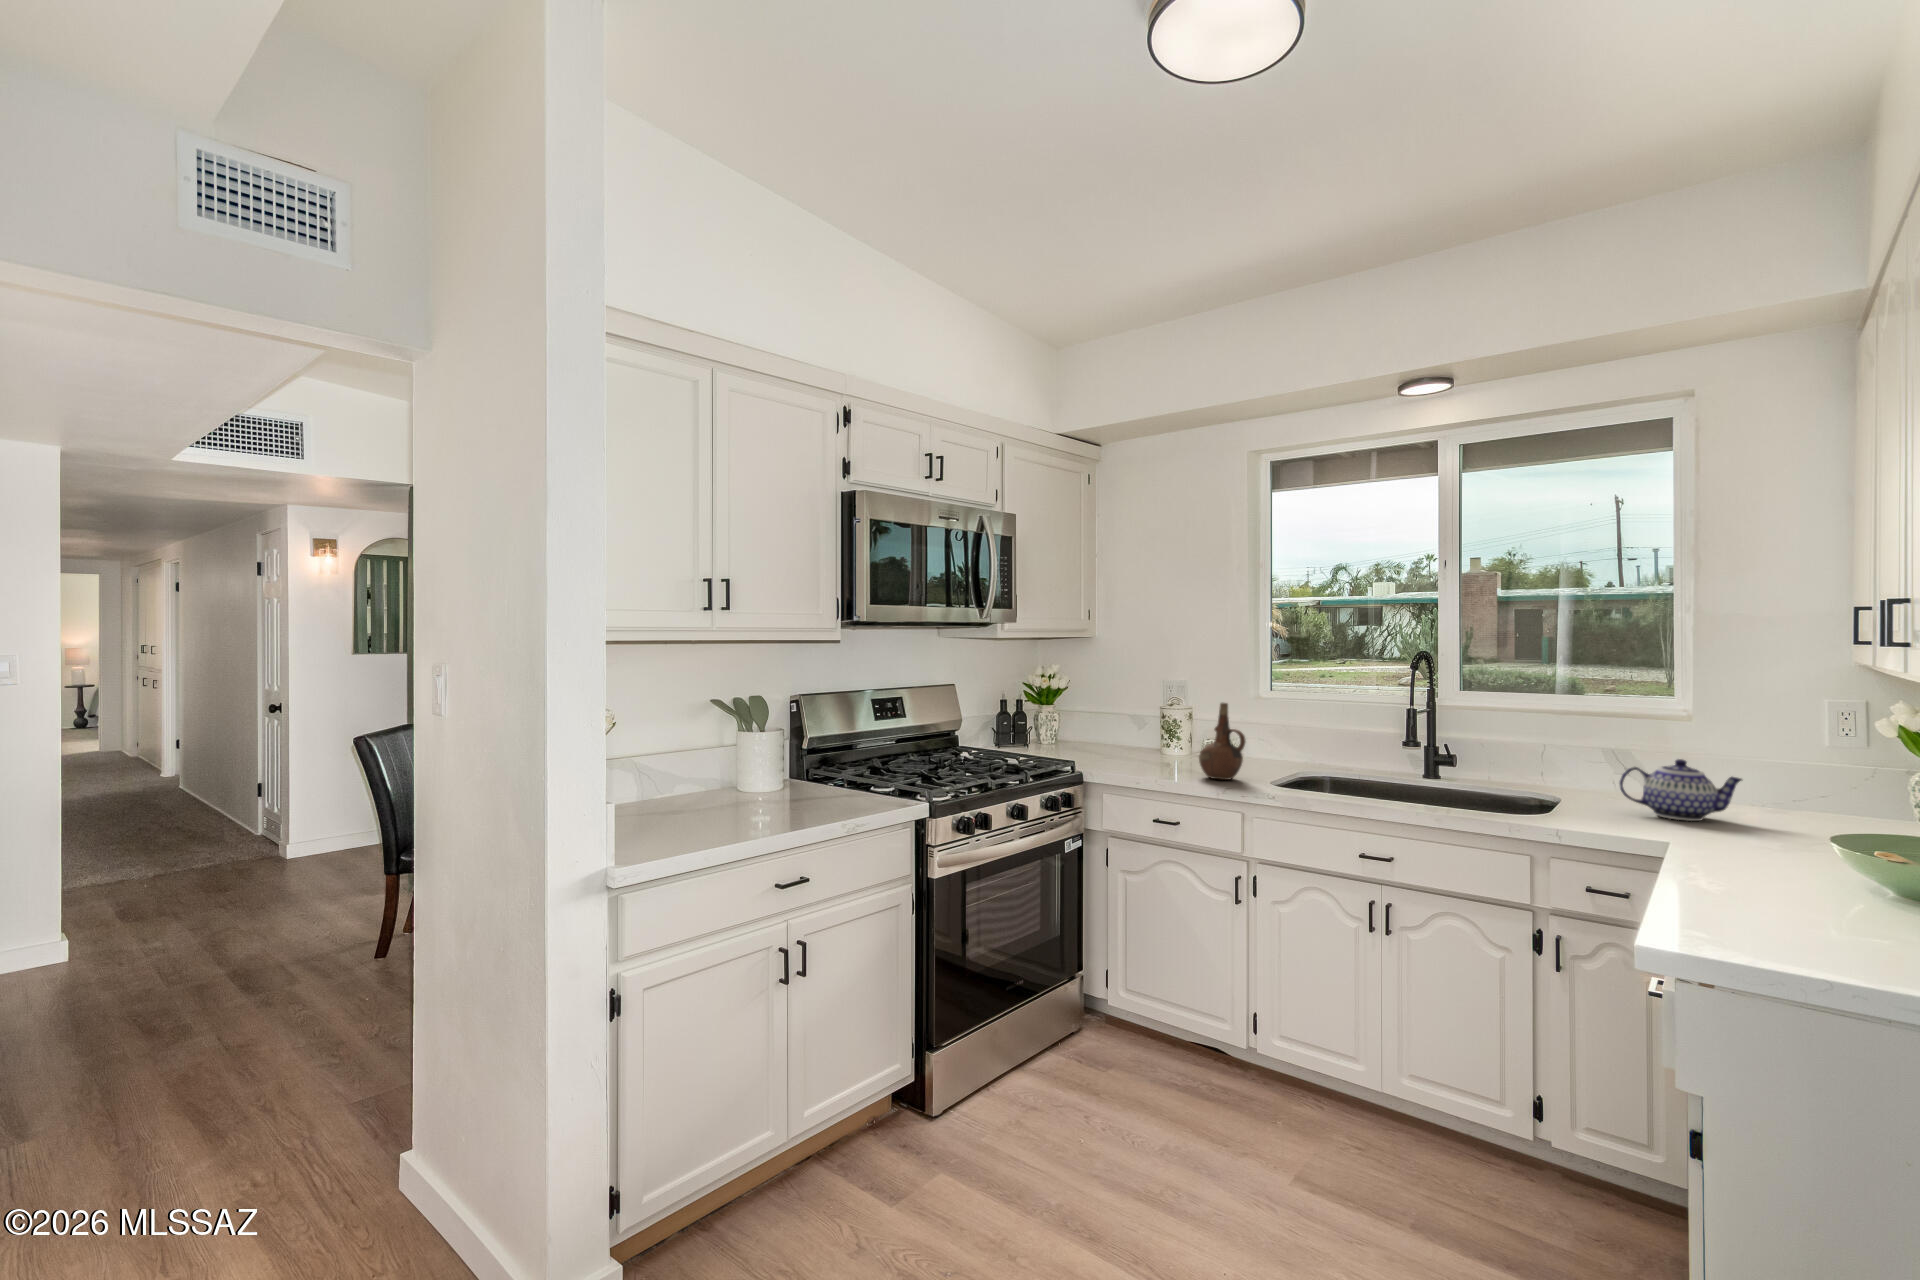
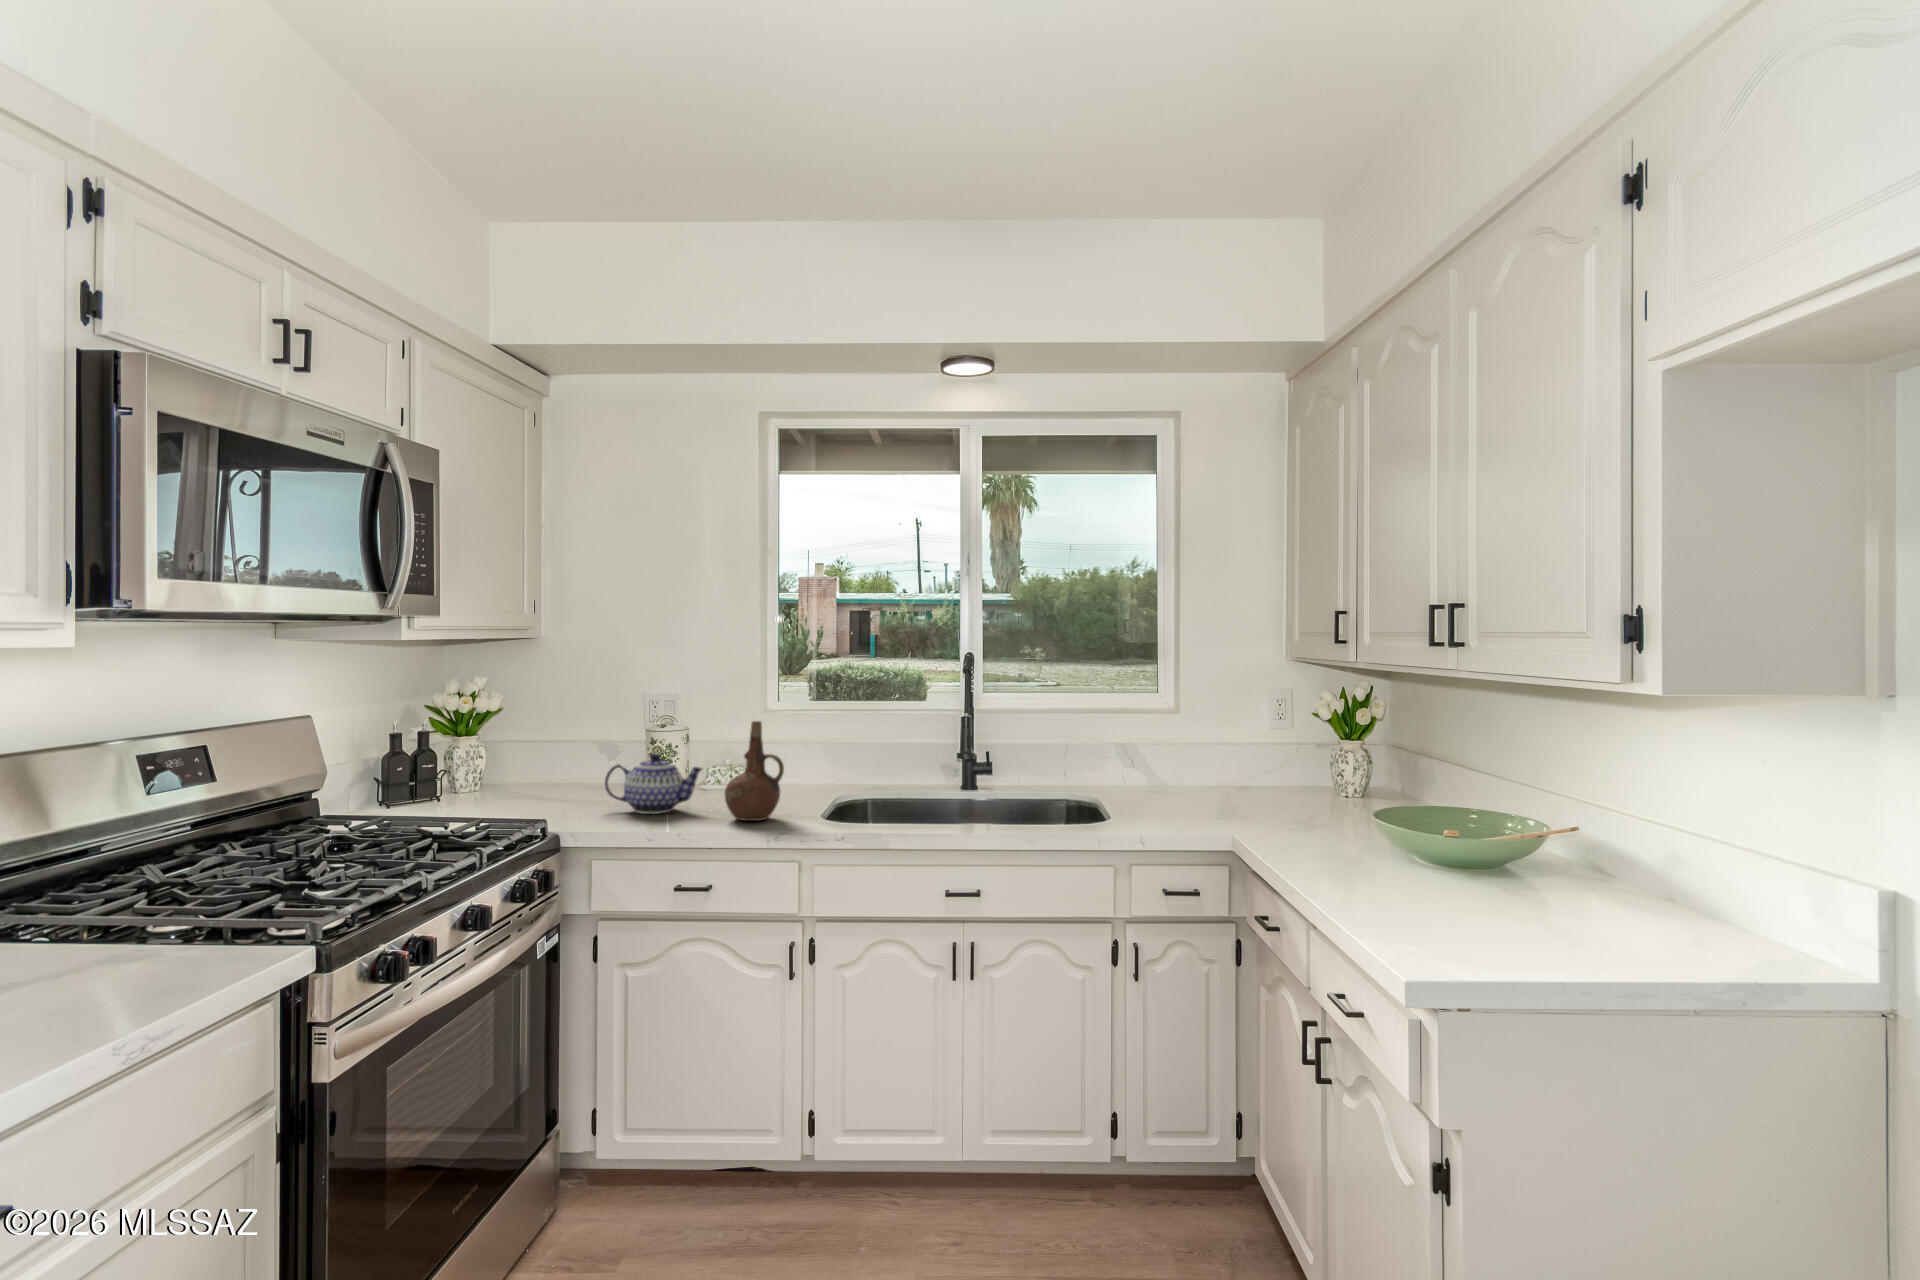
teapot: present [1619,759,1742,821] -> present [605,754,702,814]

